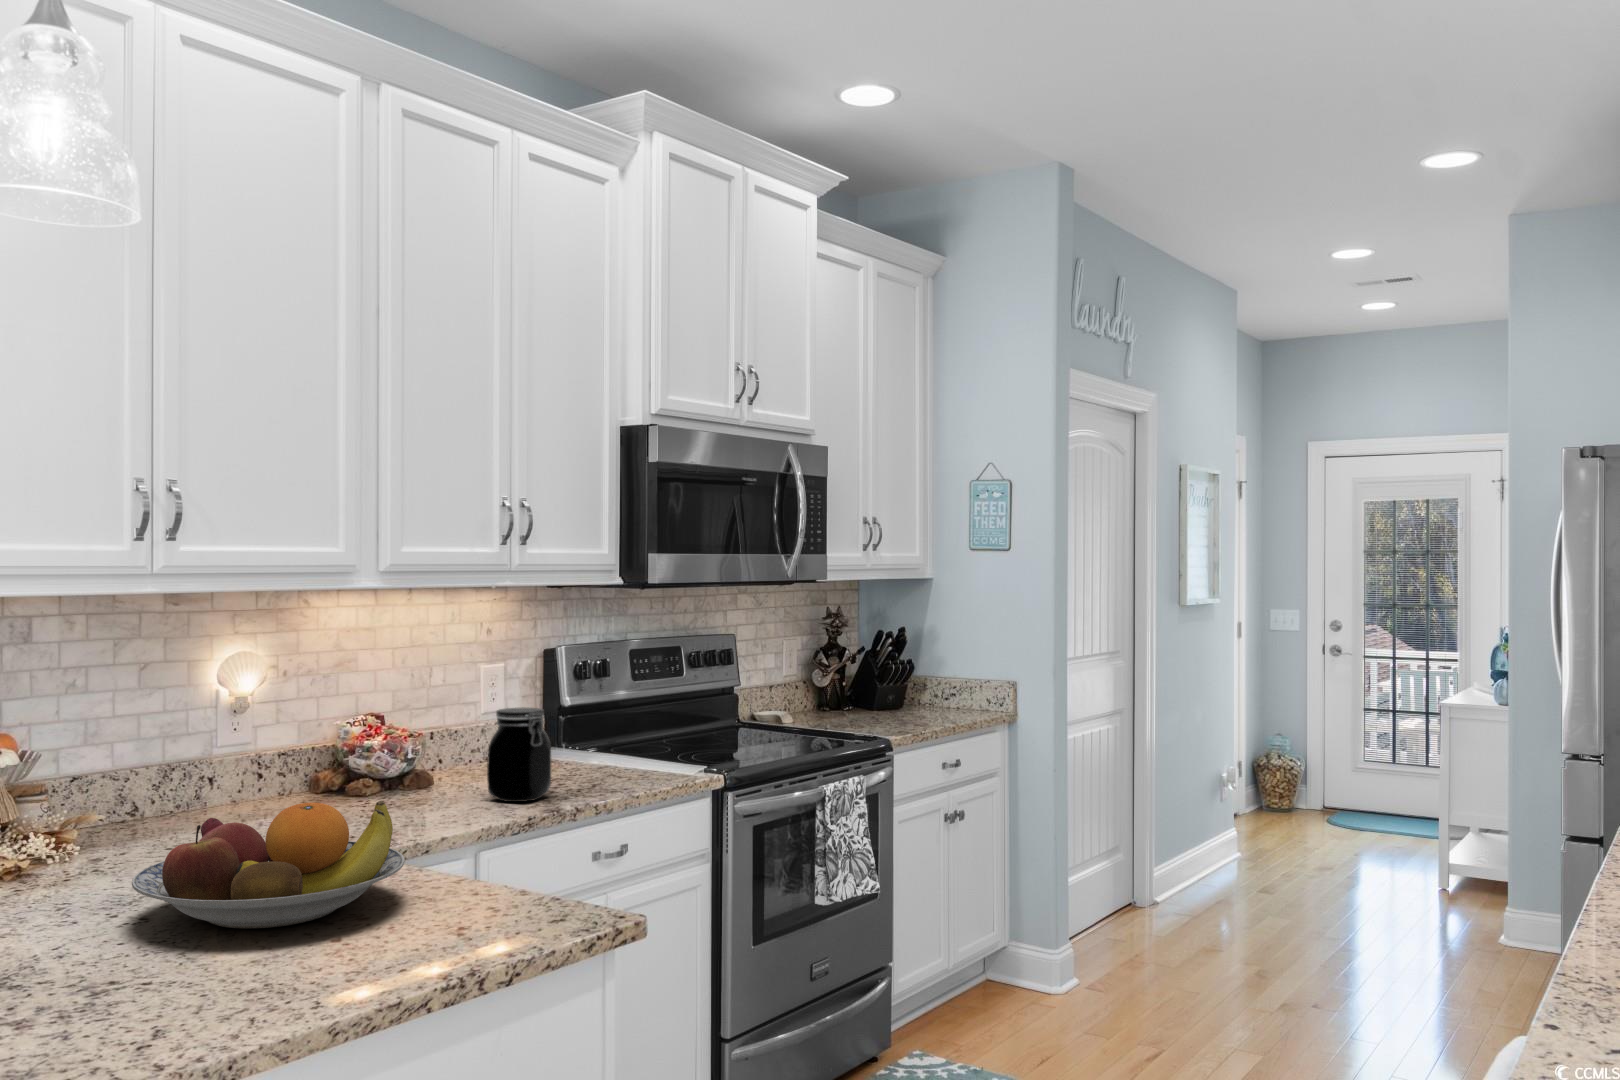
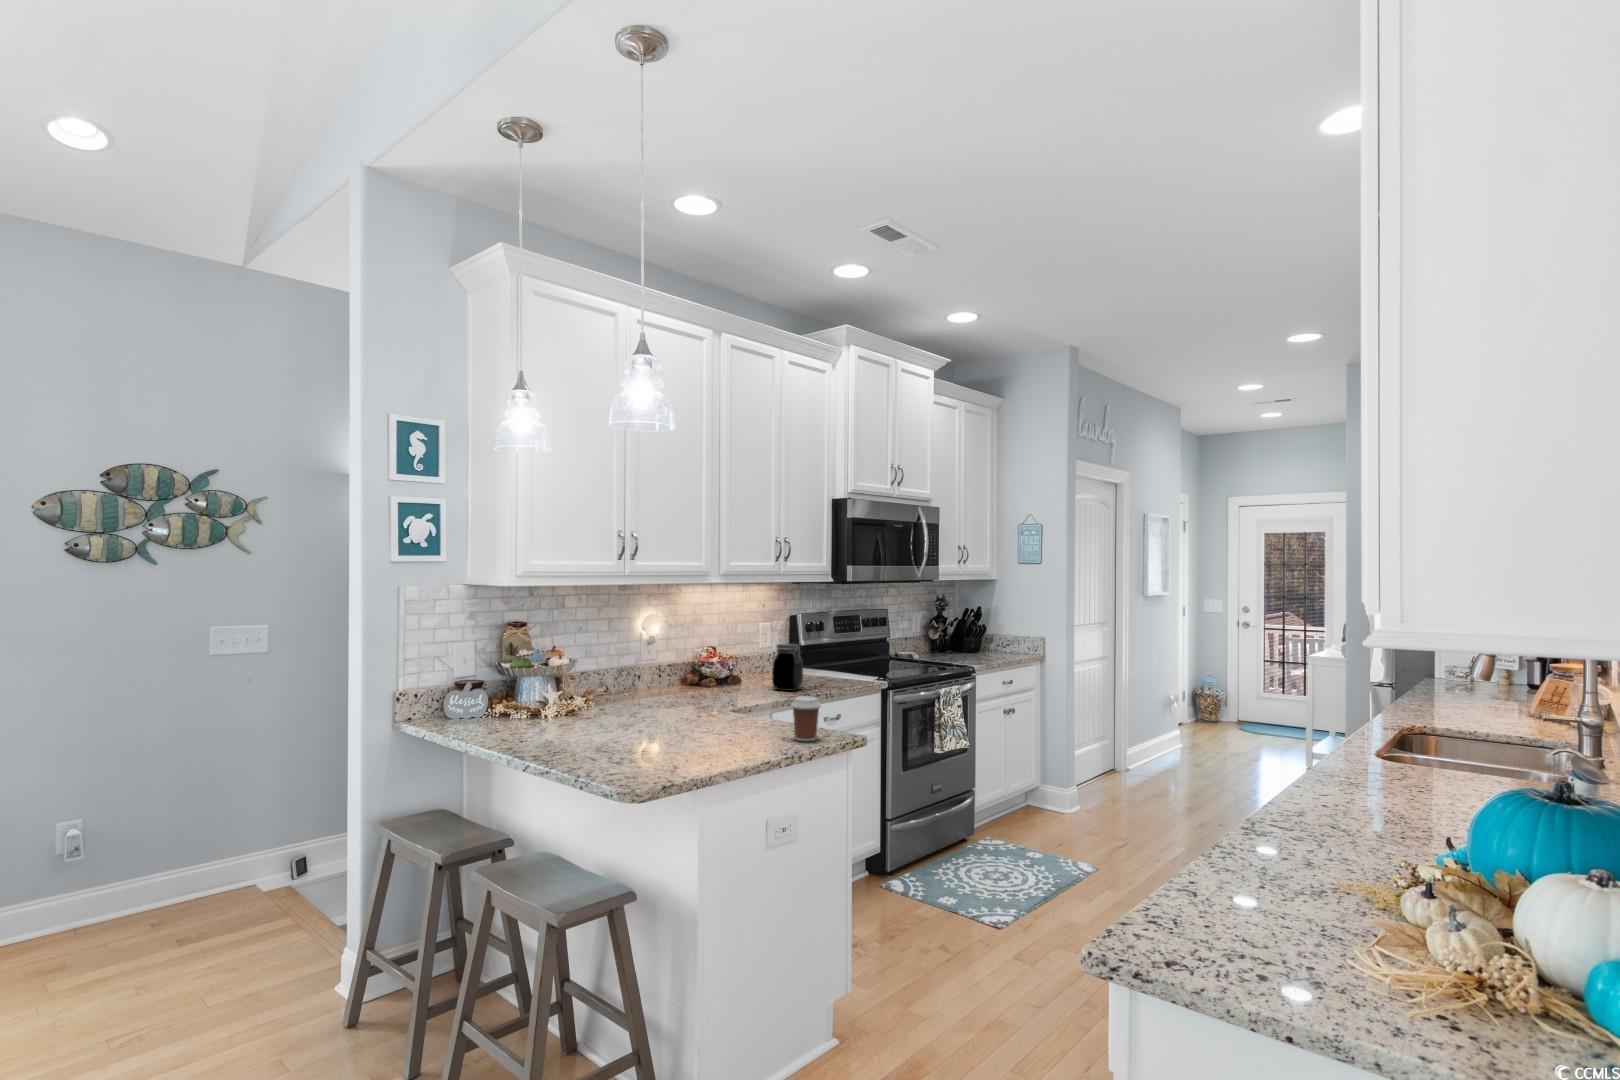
fruit bowl: present [132,801,405,928] -> none [641,681,756,735]
coffee cup: none [471,833,541,935] -> present [791,696,821,741]

